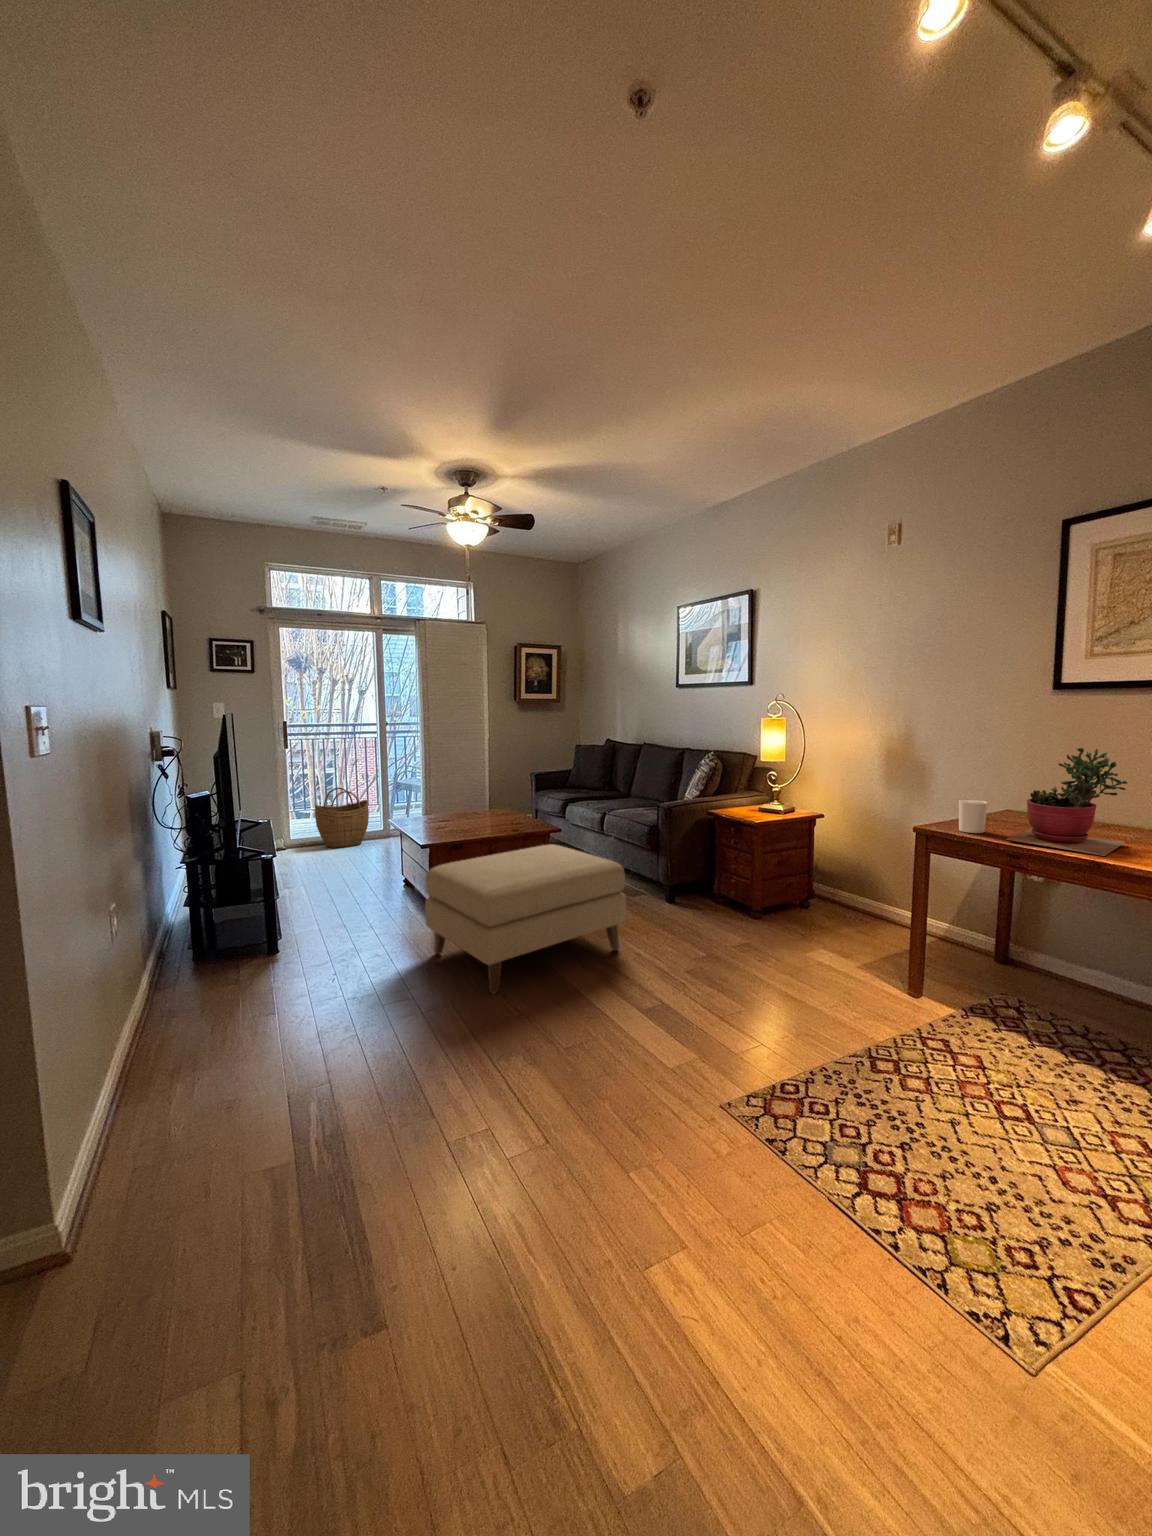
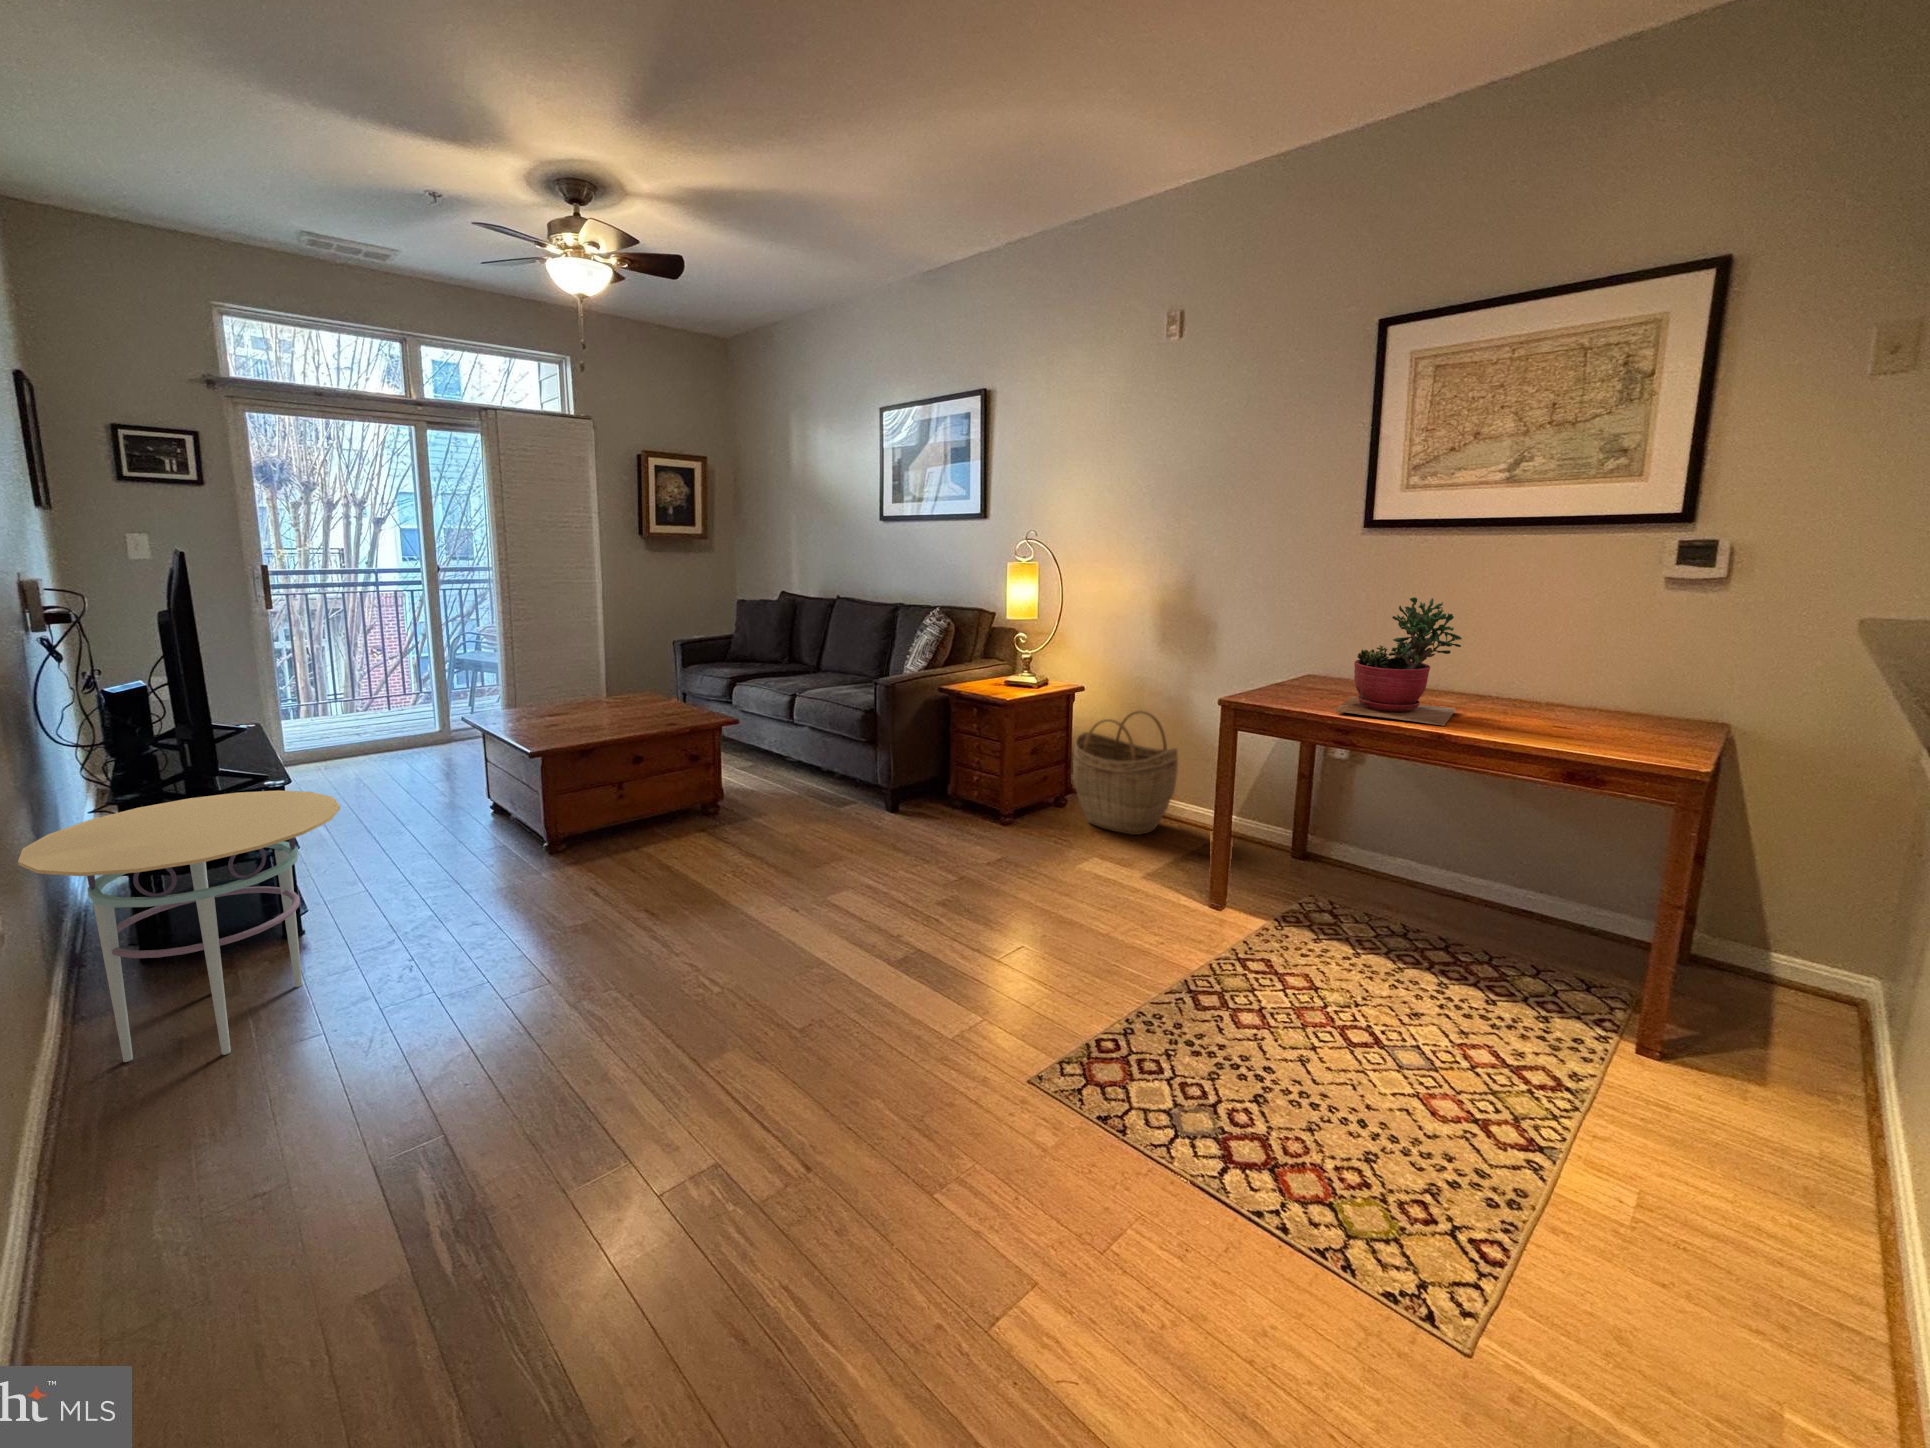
woven basket: present [315,788,369,848] -> present [1073,710,1178,835]
candle holder: present [959,800,988,833] -> none [1275,664,1308,705]
ottoman: present [425,844,626,993] -> none [548,745,850,968]
side table: none [138,859,303,1015] -> present [18,790,340,1062]

